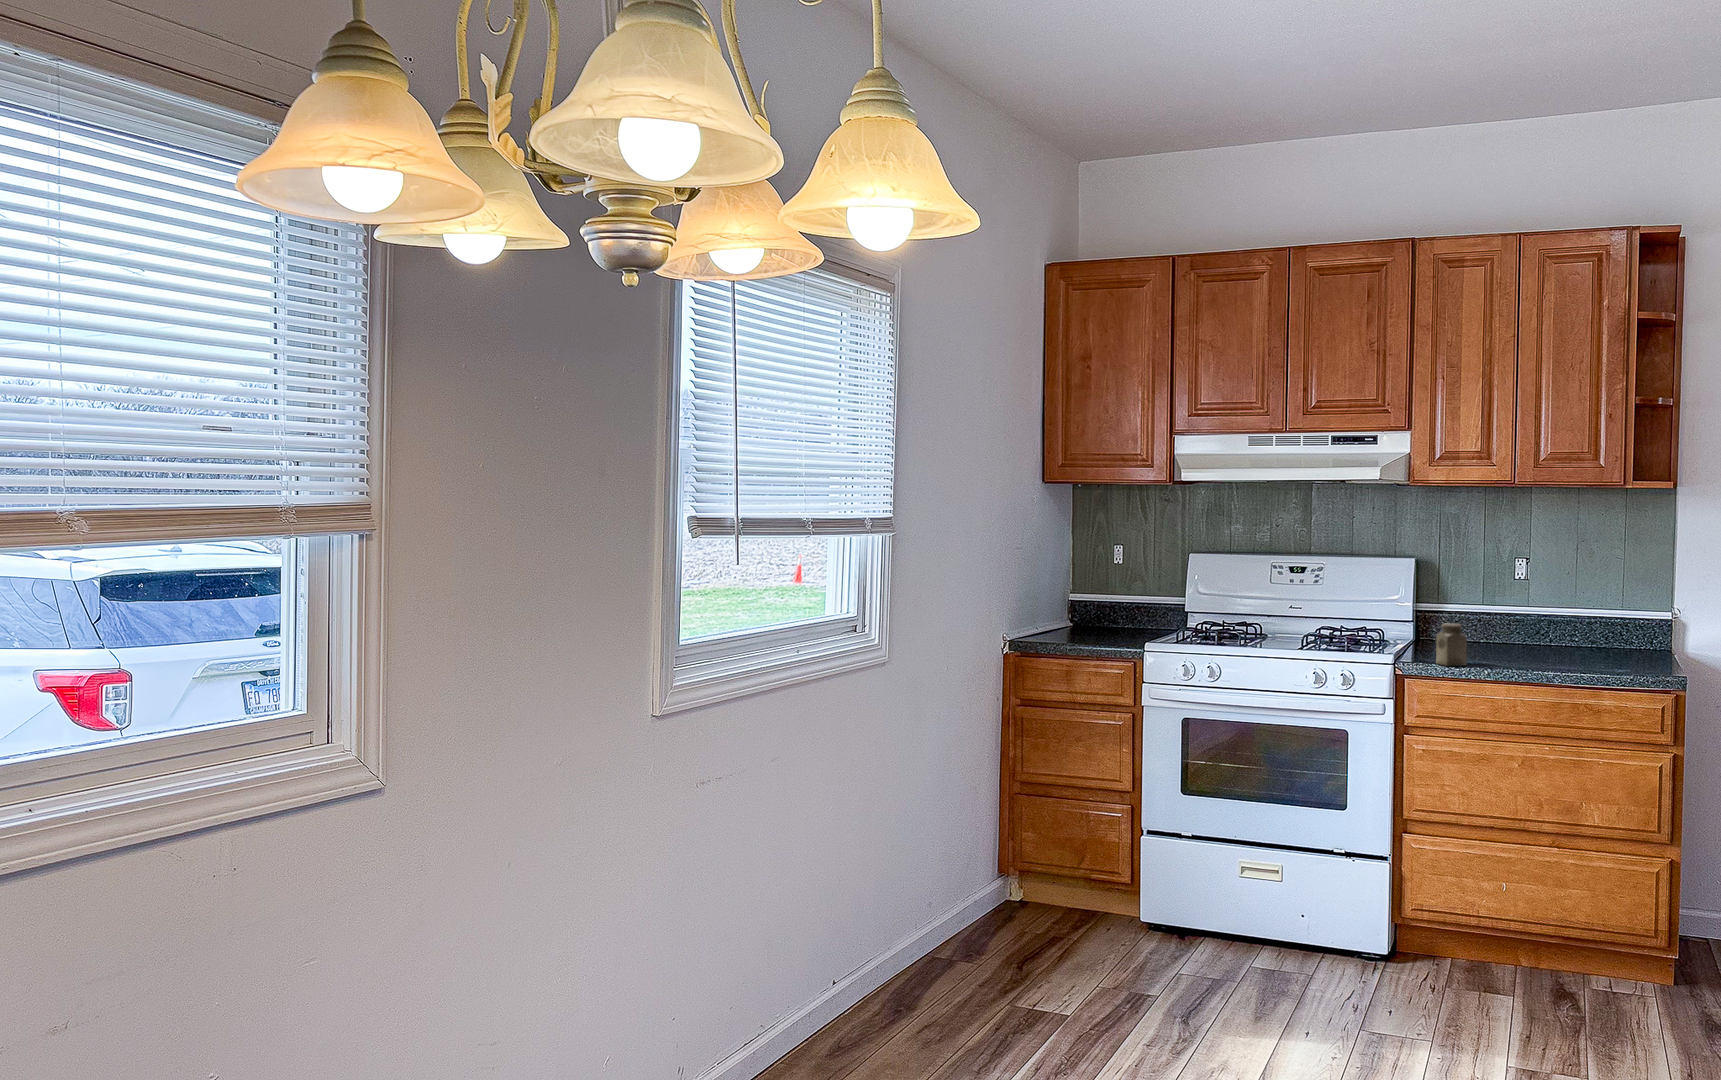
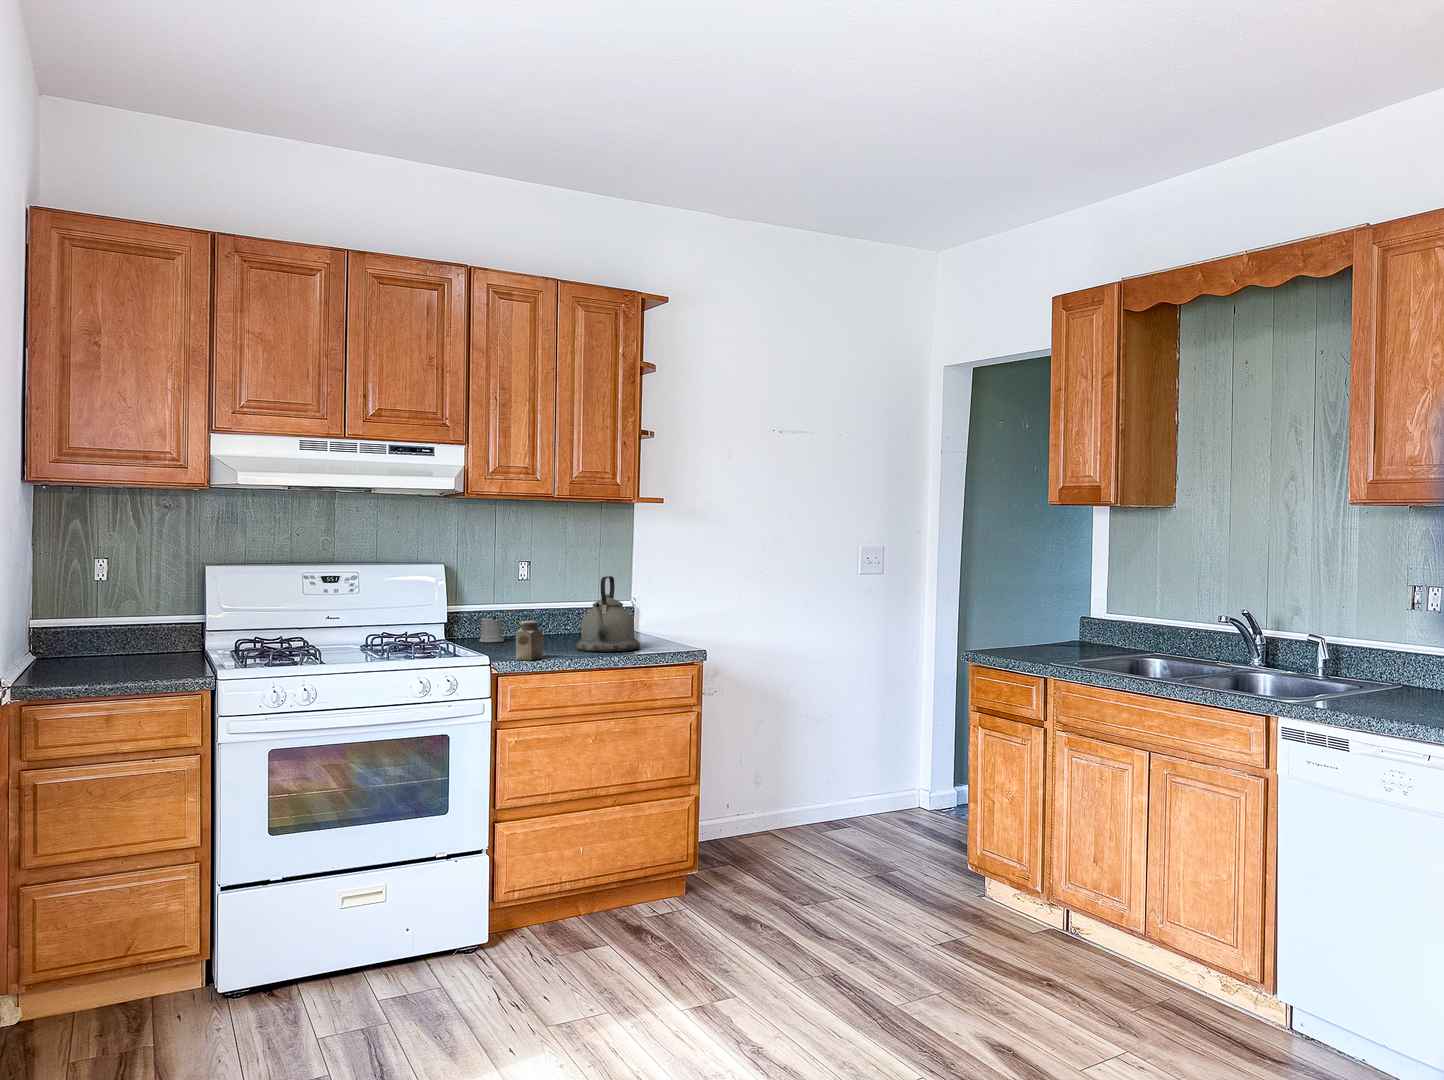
kettle: none [1540,580,1625,670] -> present [576,576,640,651]
mug: none [1465,617,1506,646] -> present [479,618,505,642]

